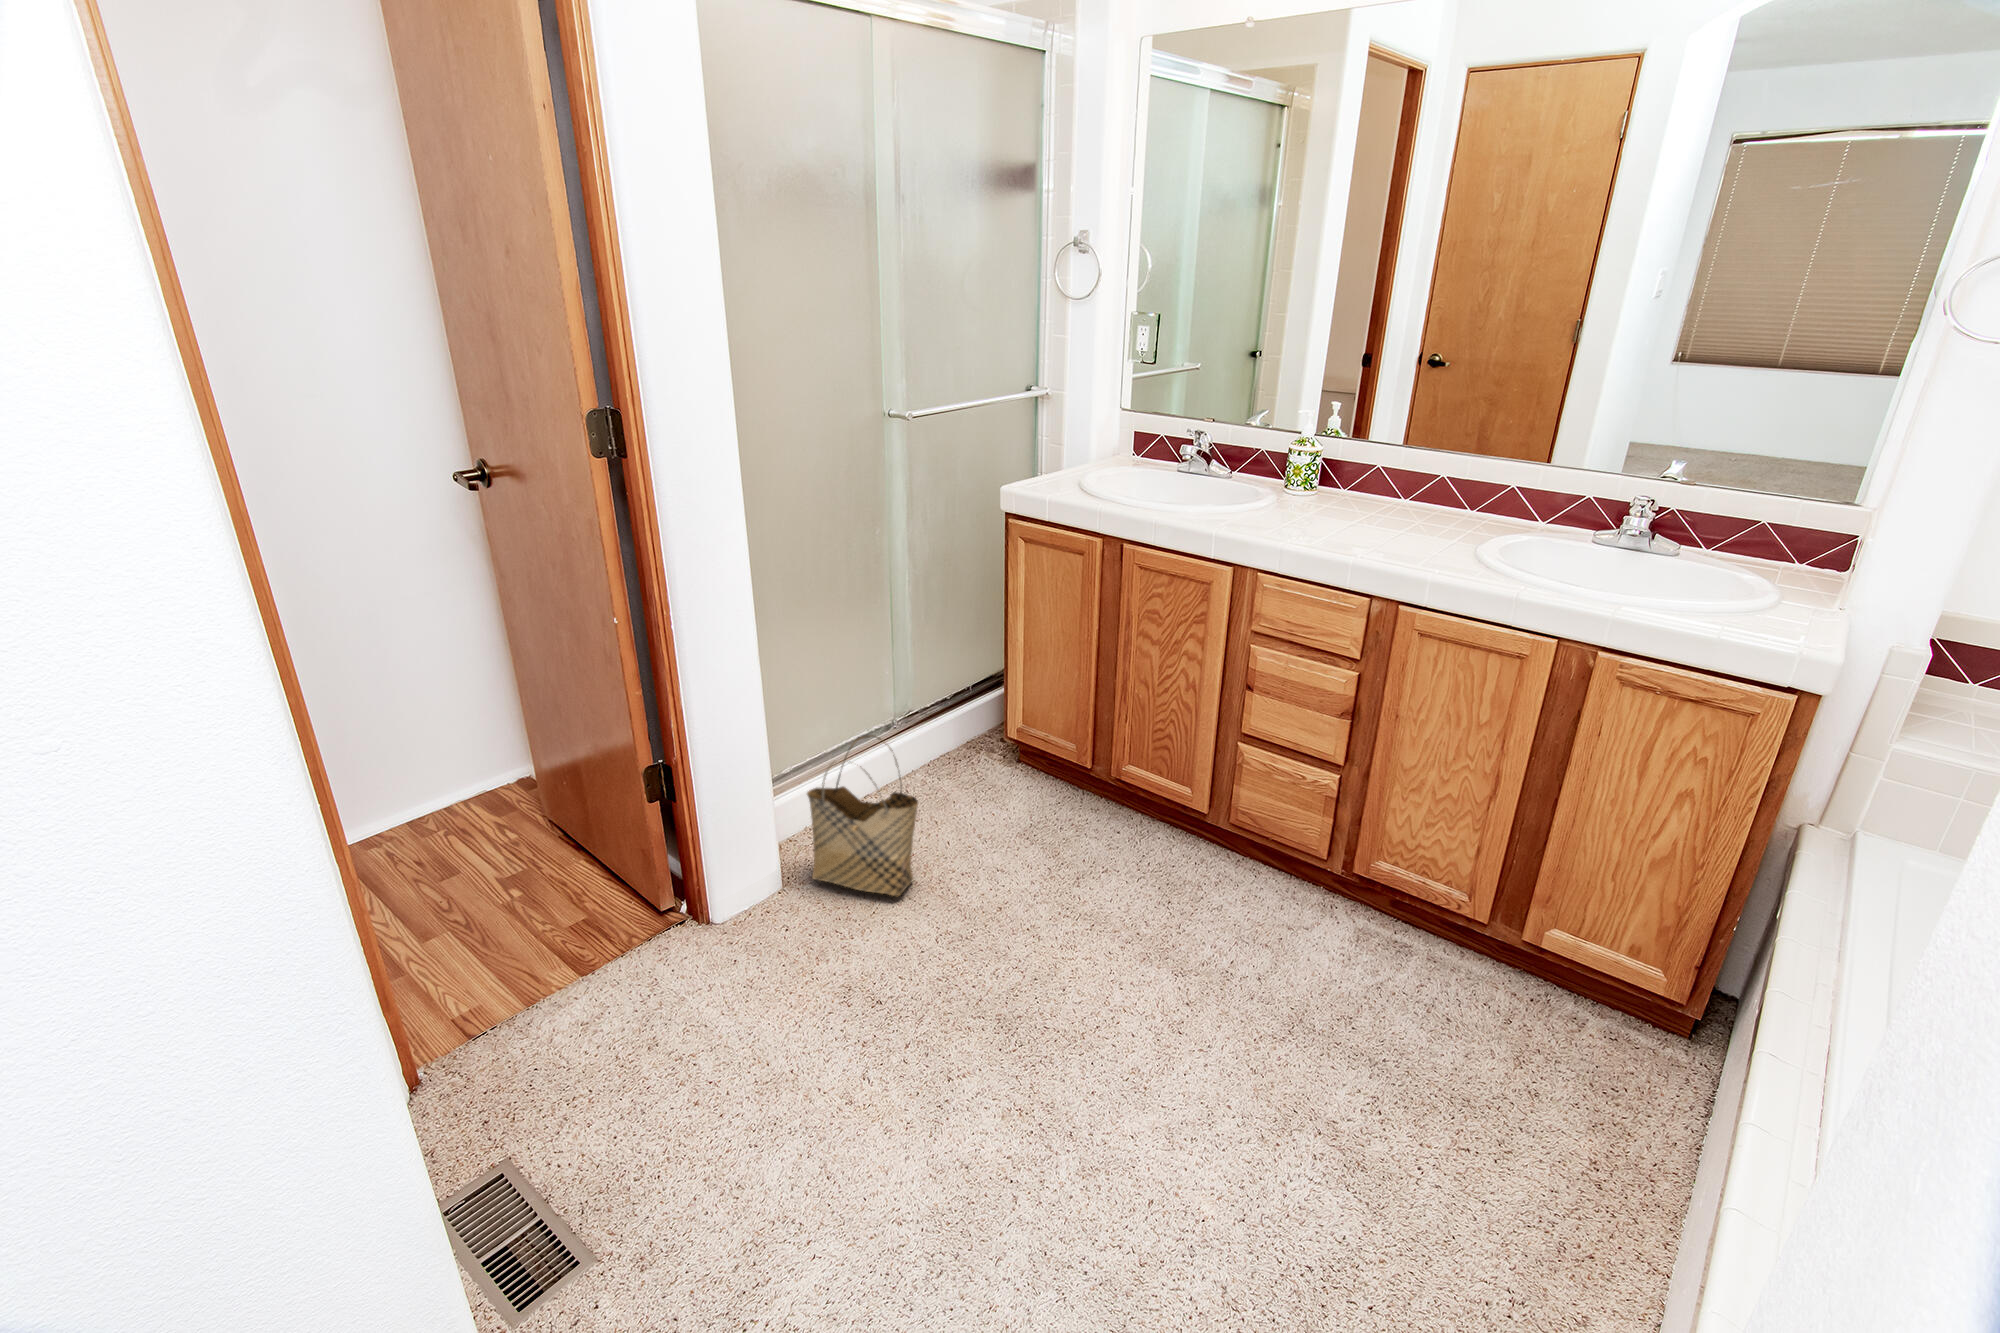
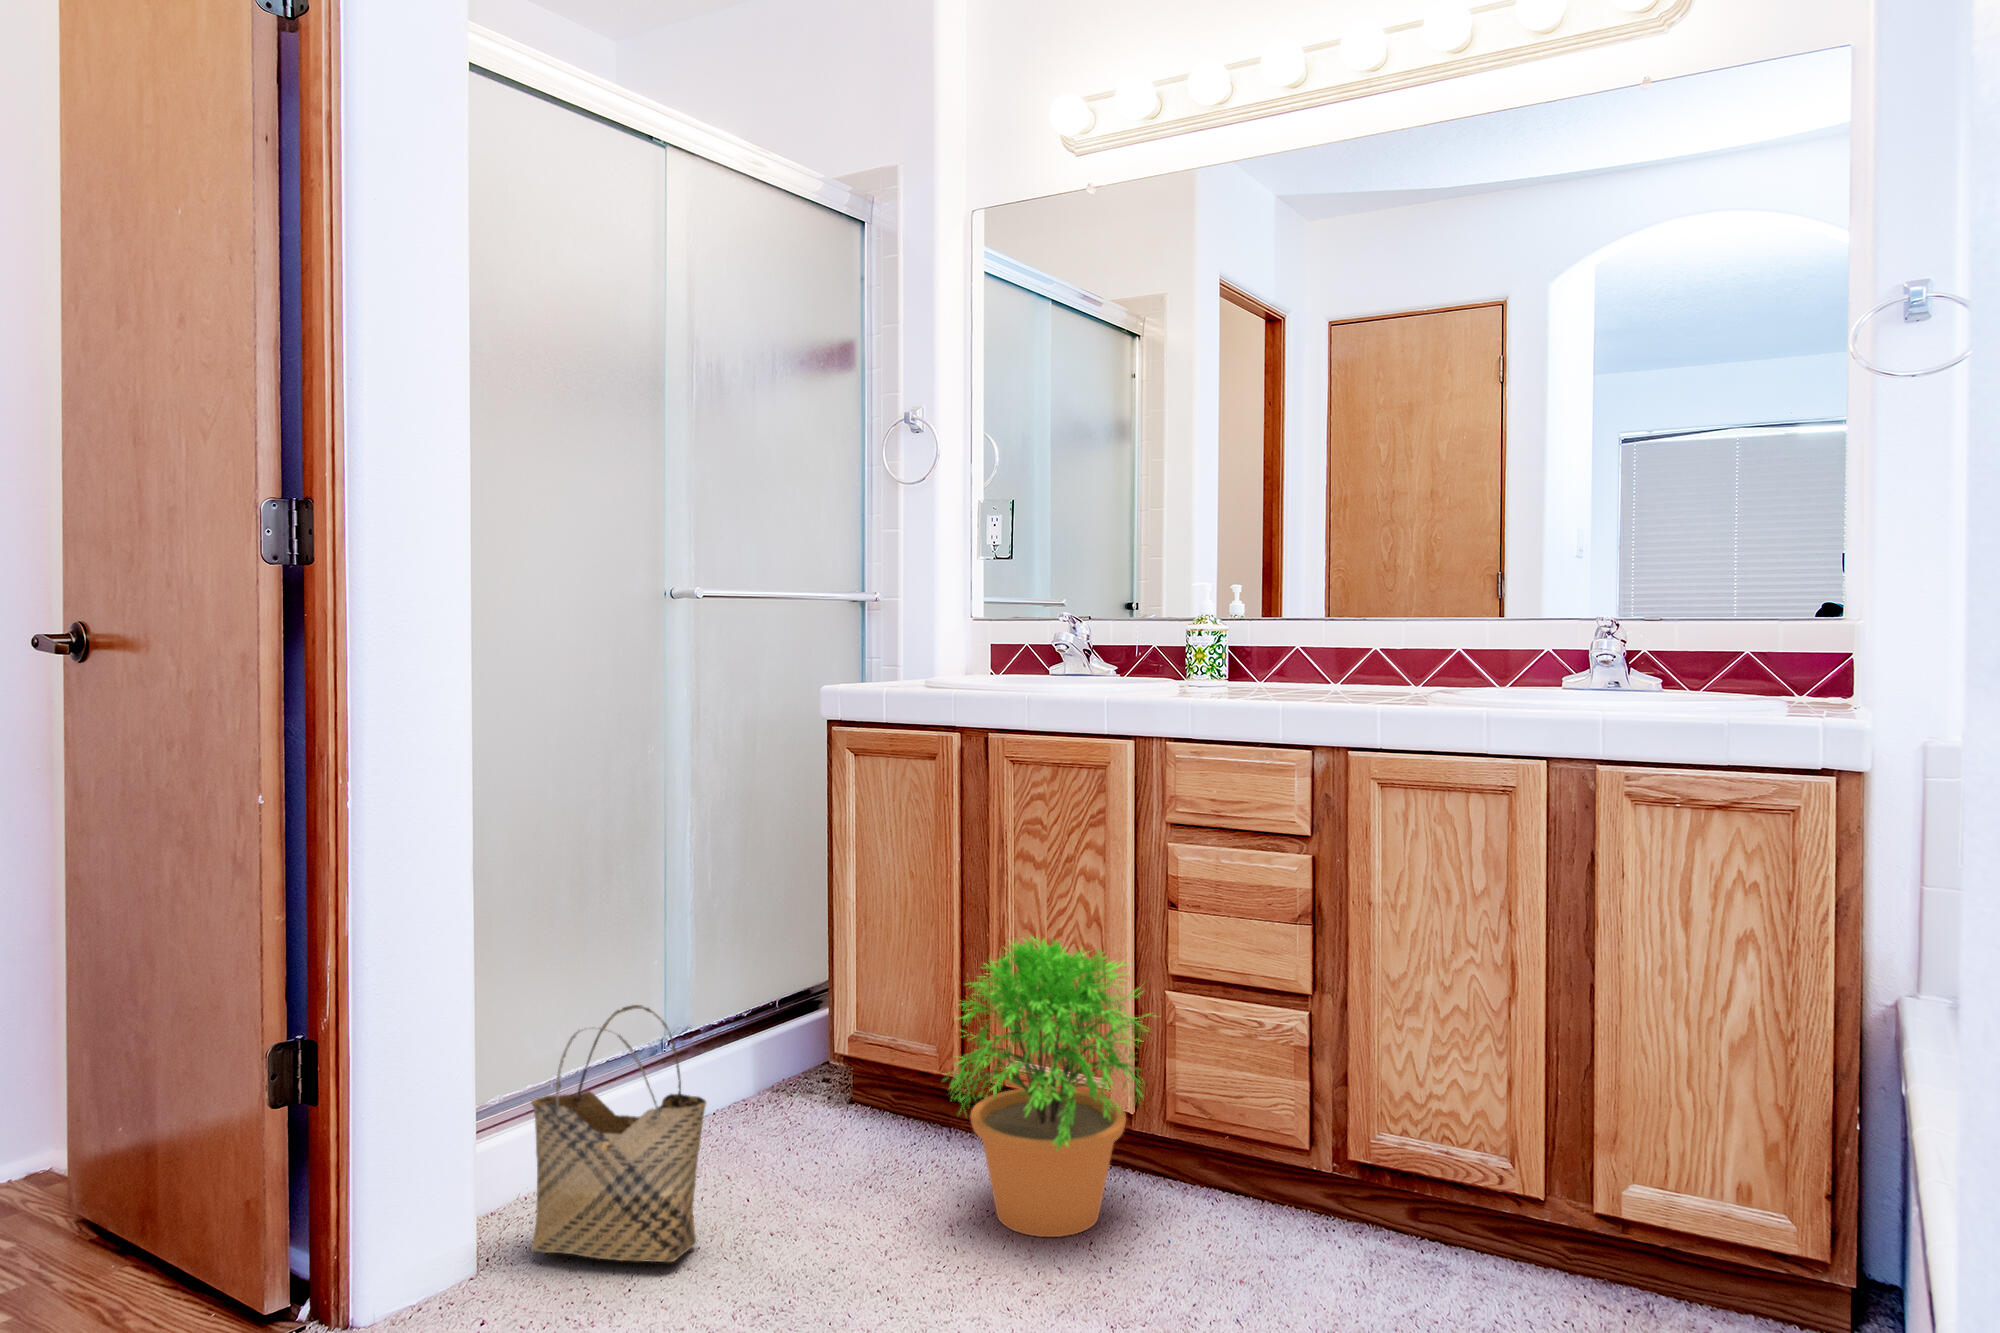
potted plant: none [1075,701,1234,896] -> present [945,937,1149,1237]

